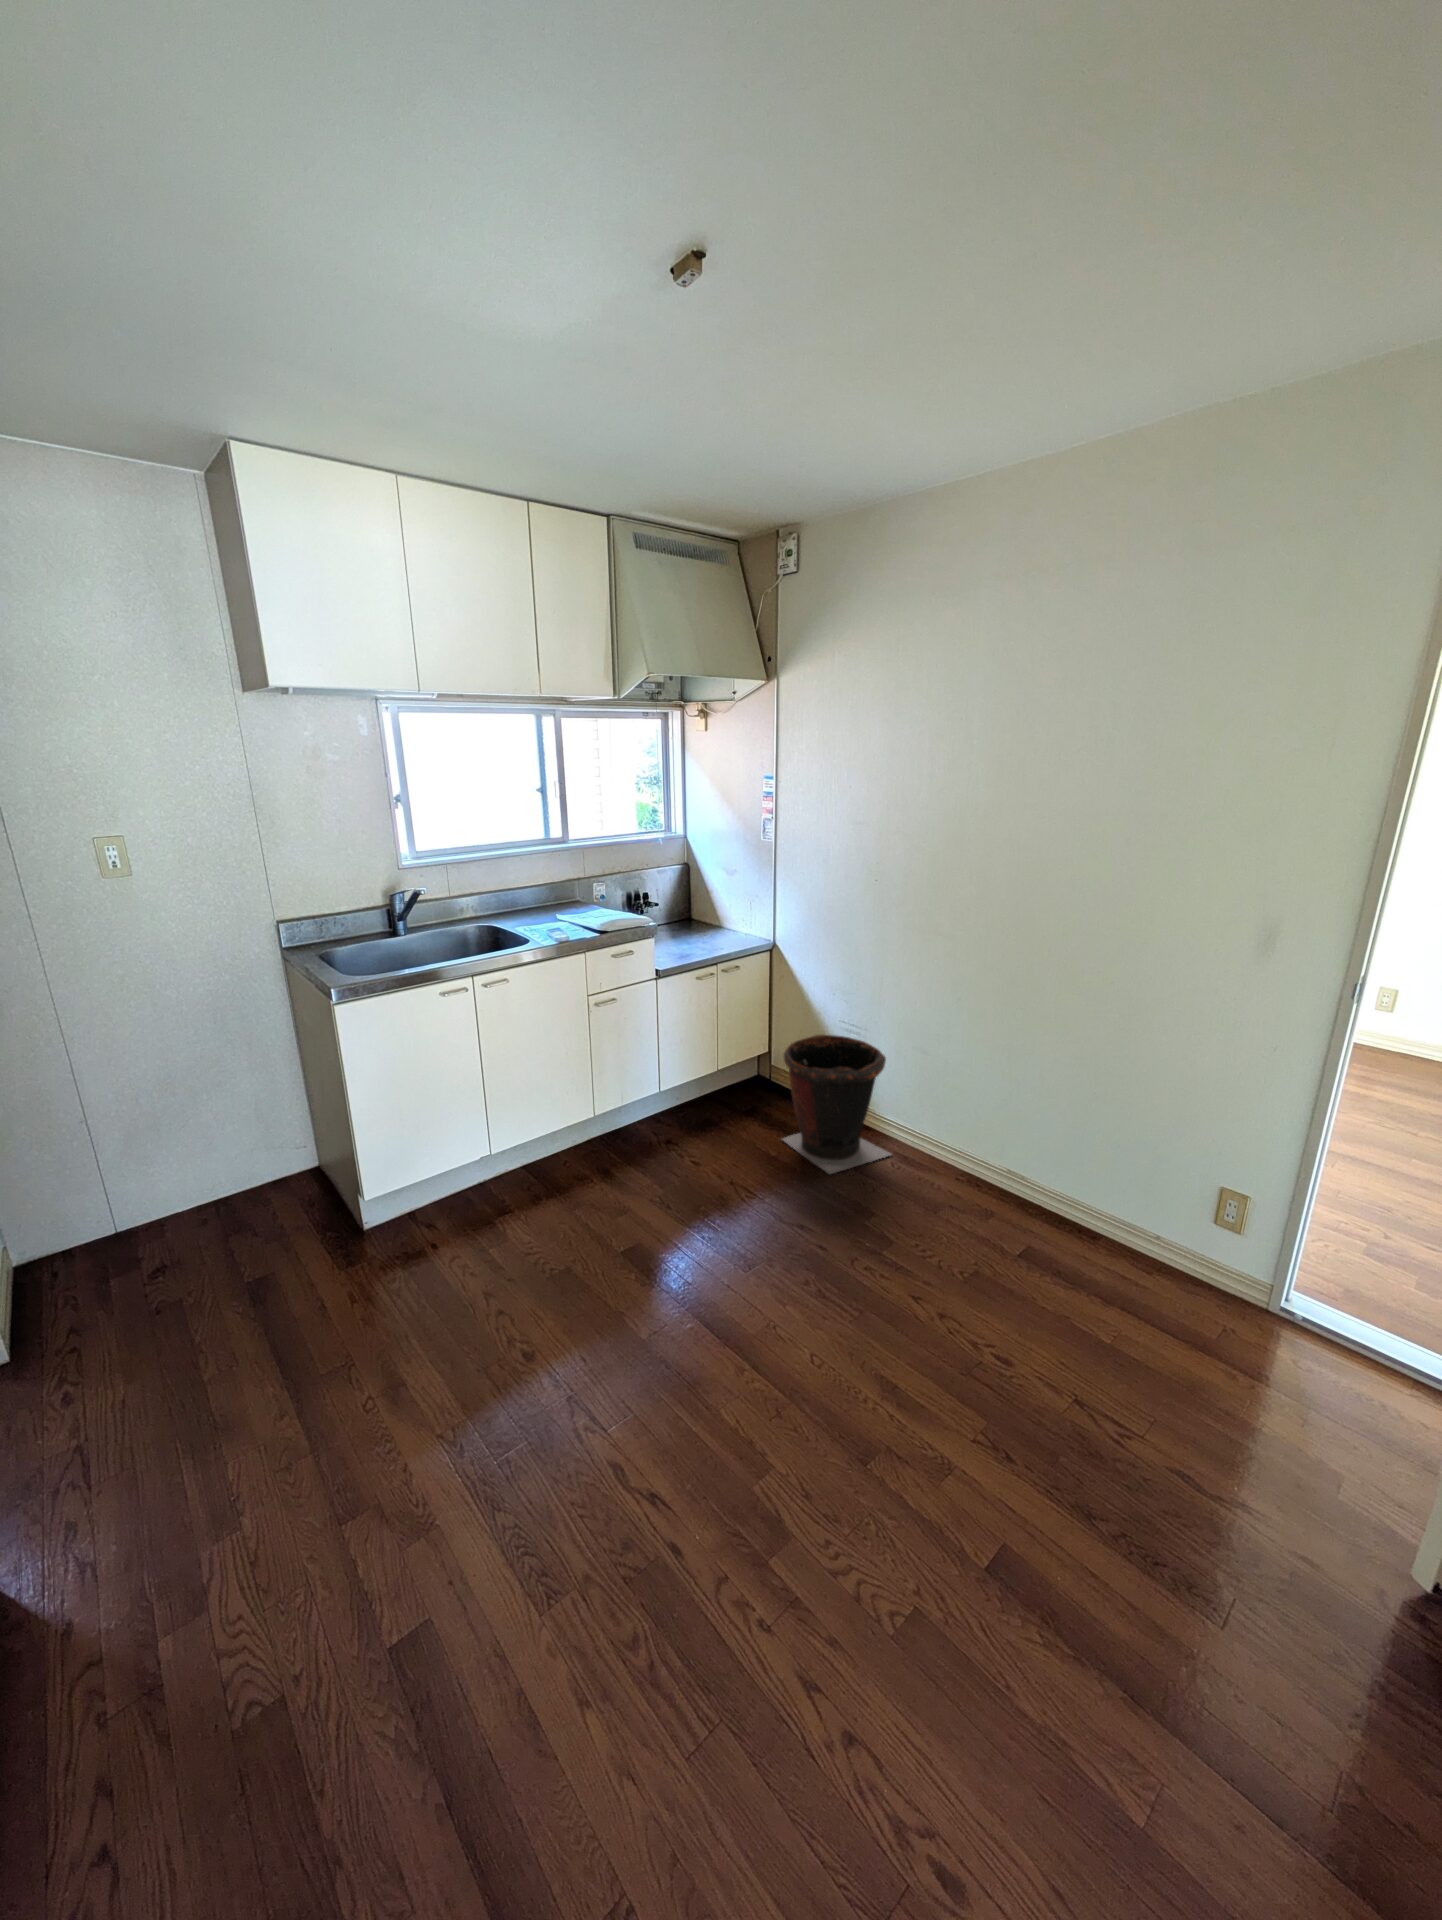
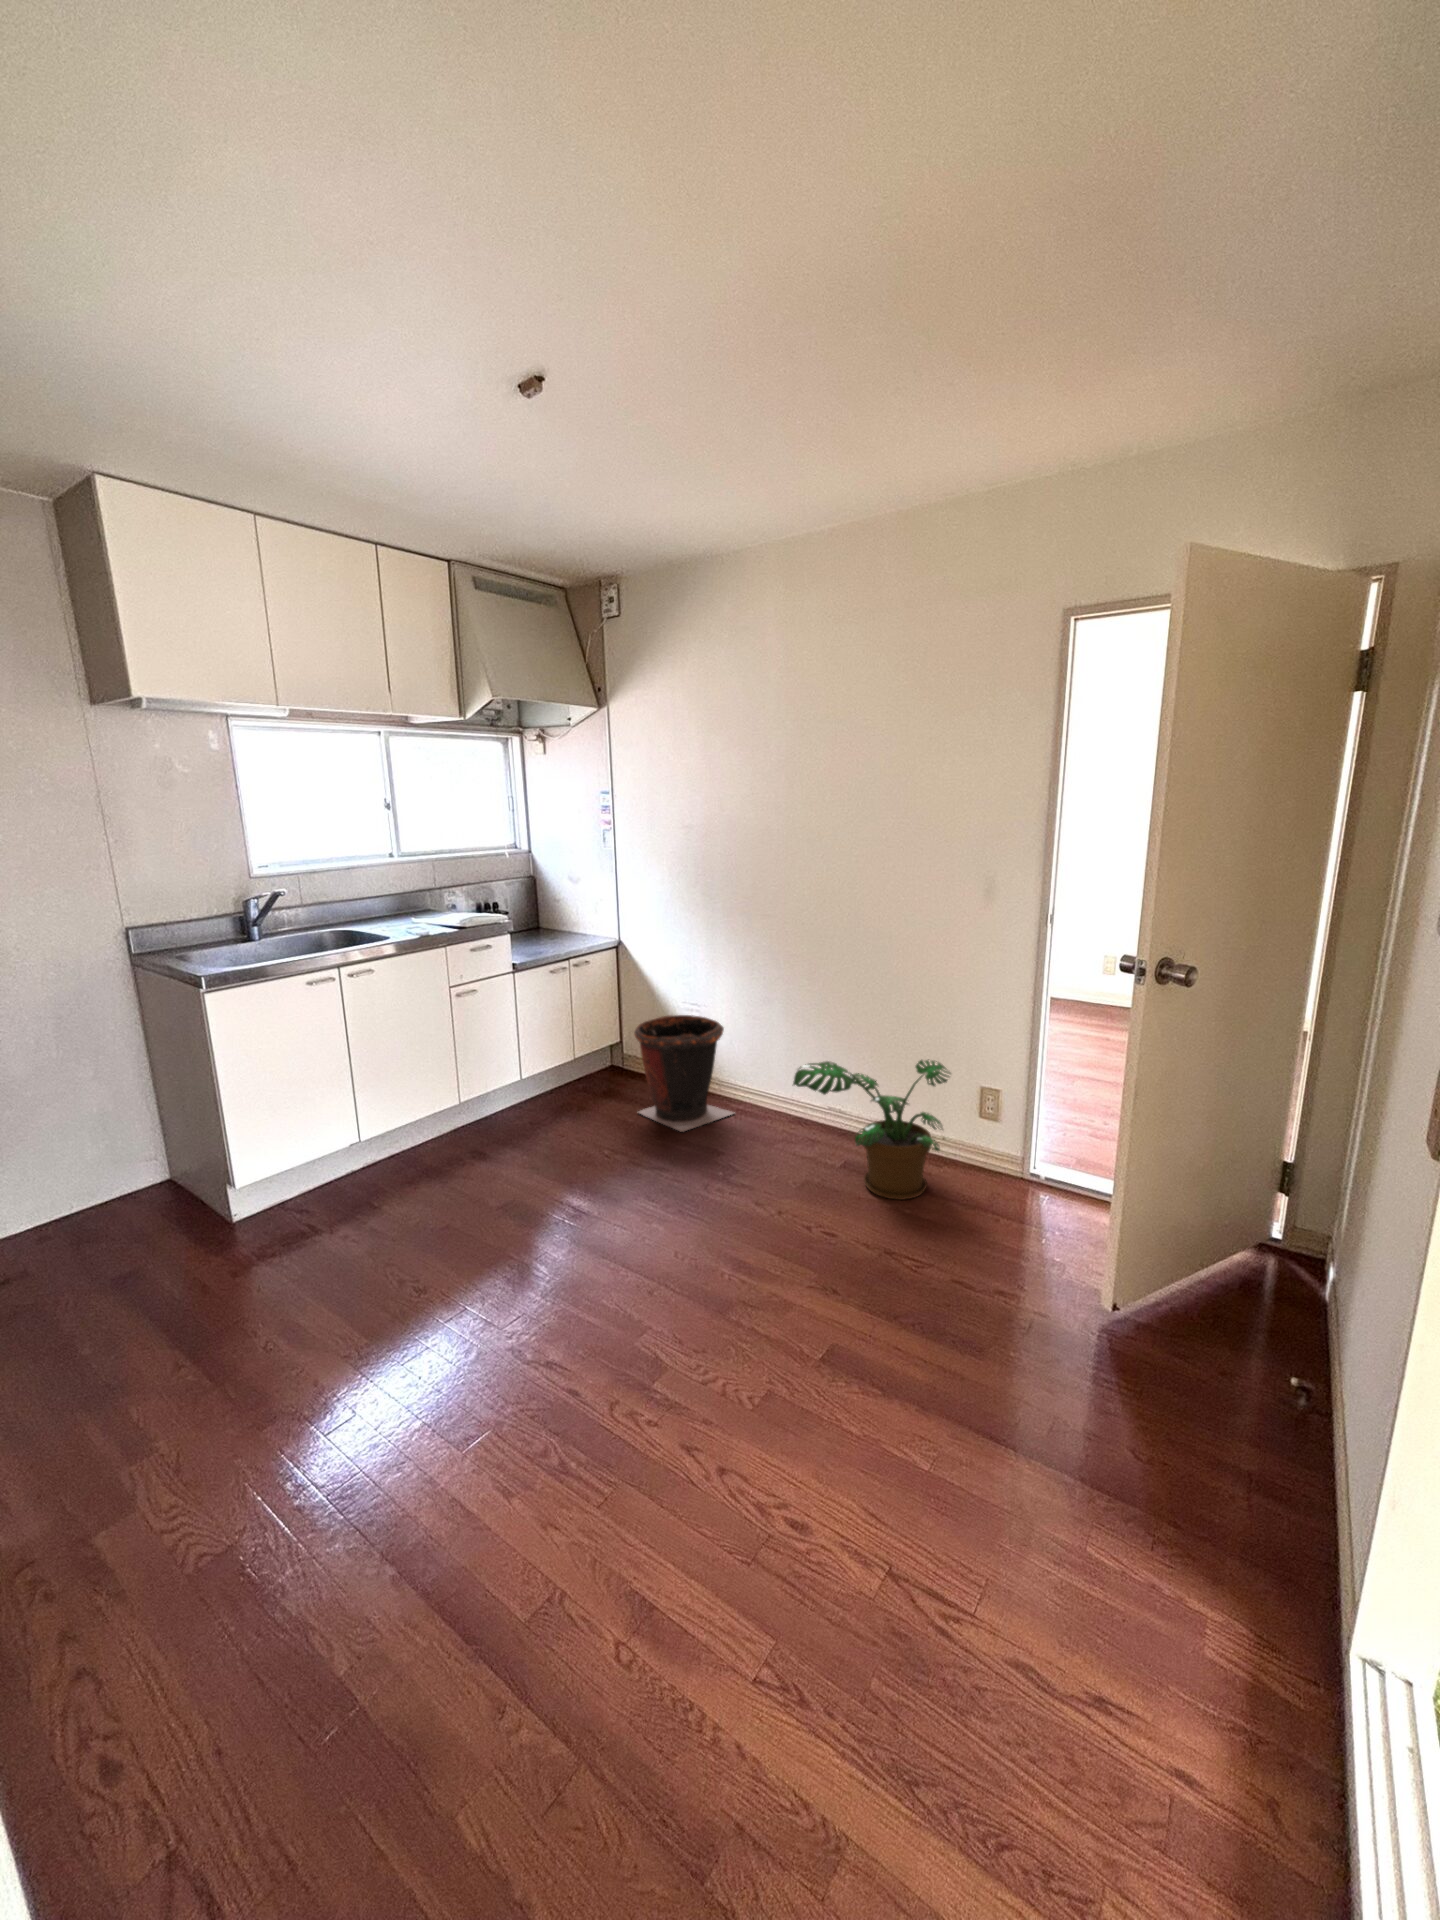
potted plant: none [969,1136,1182,1322] -> present [793,1060,951,1200]

